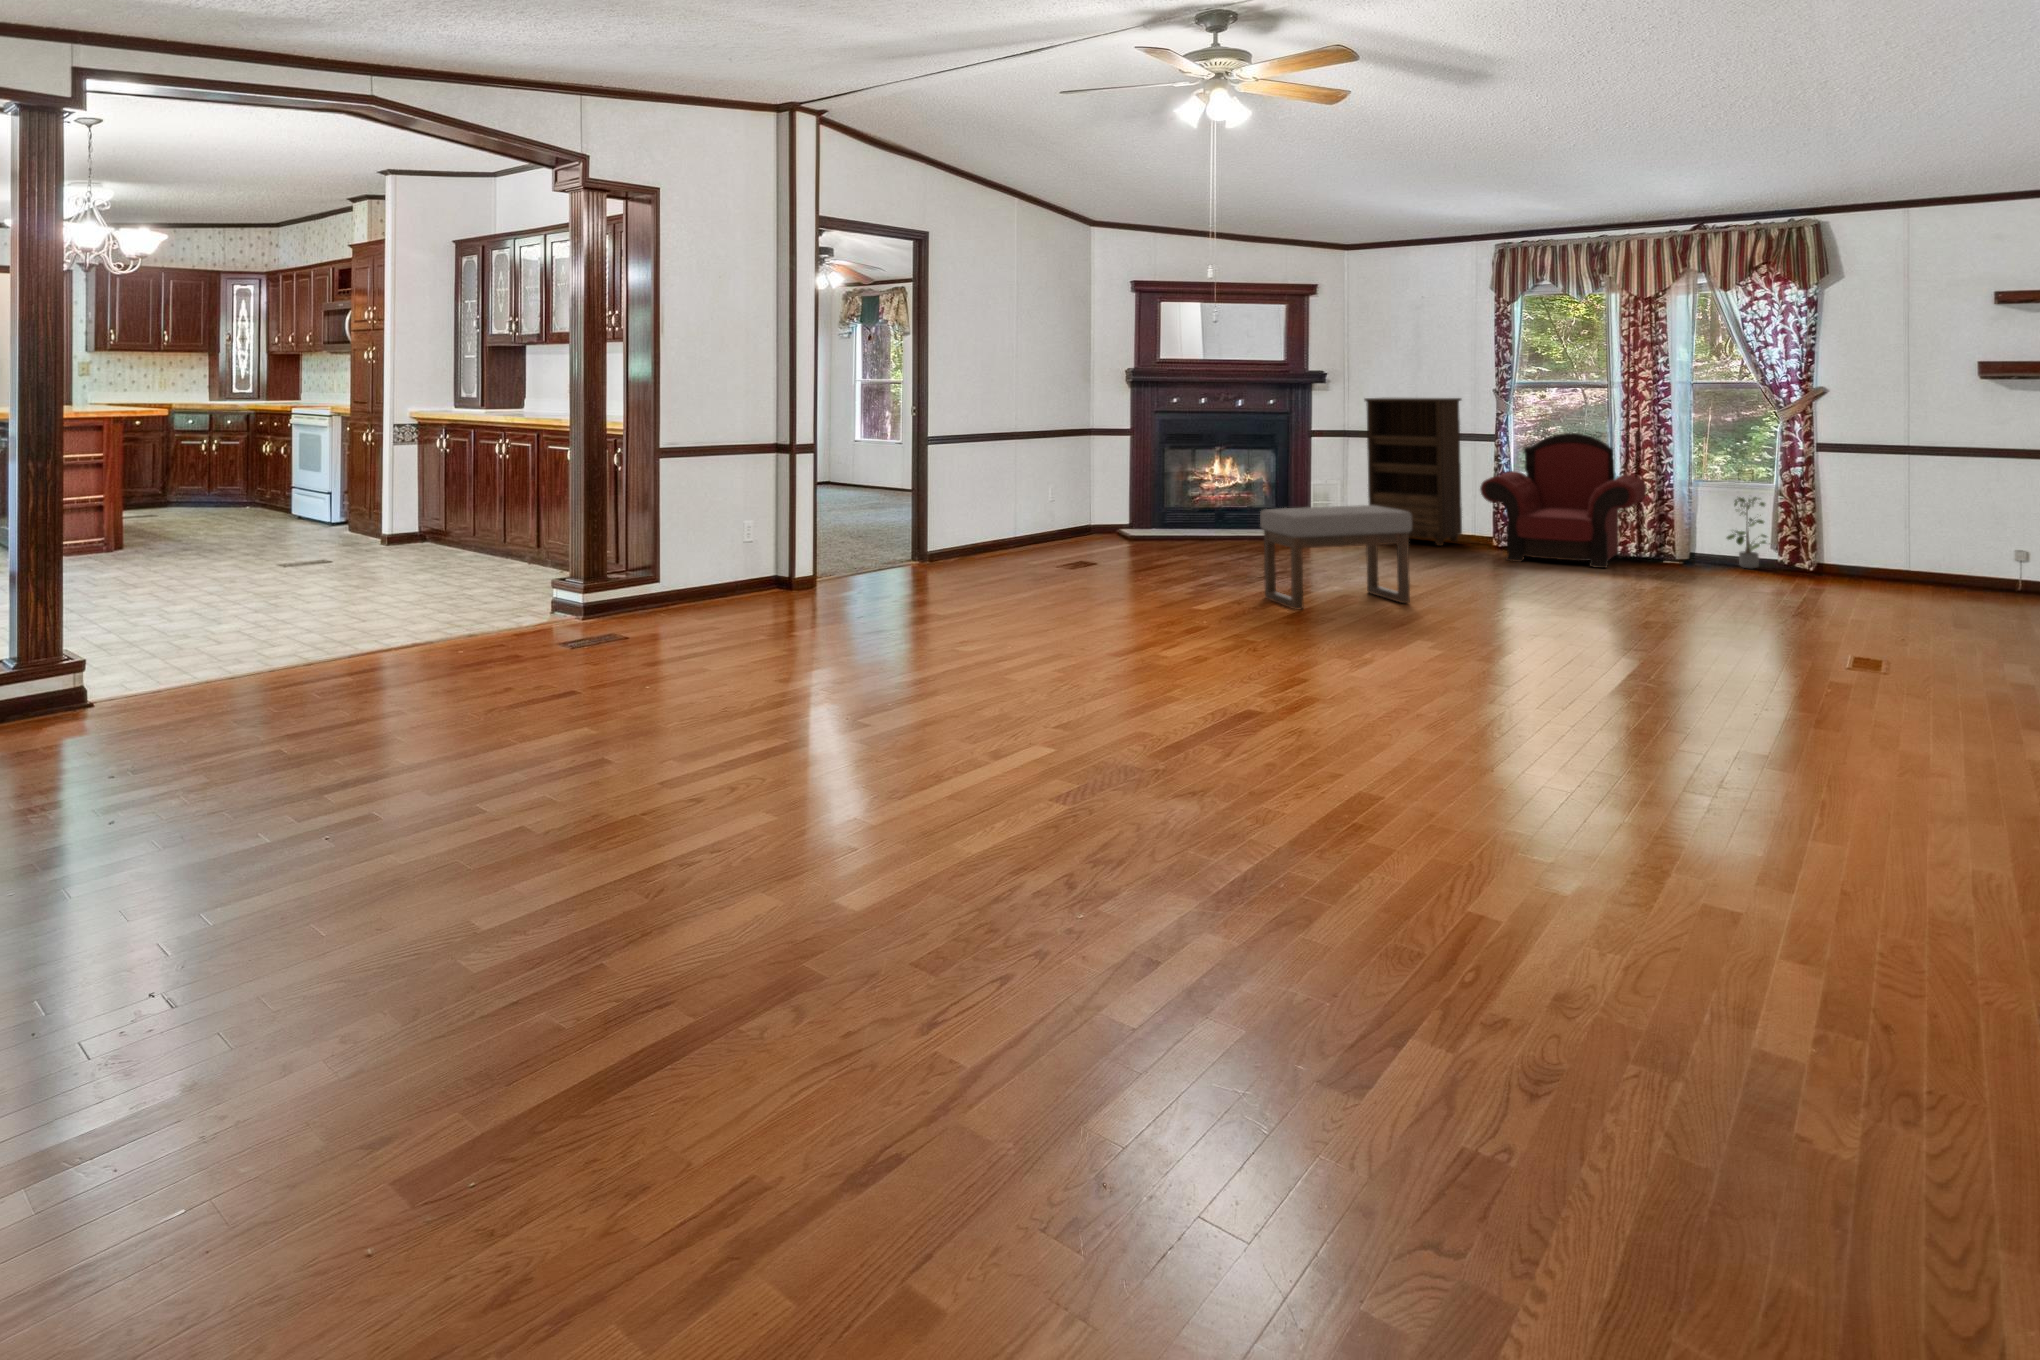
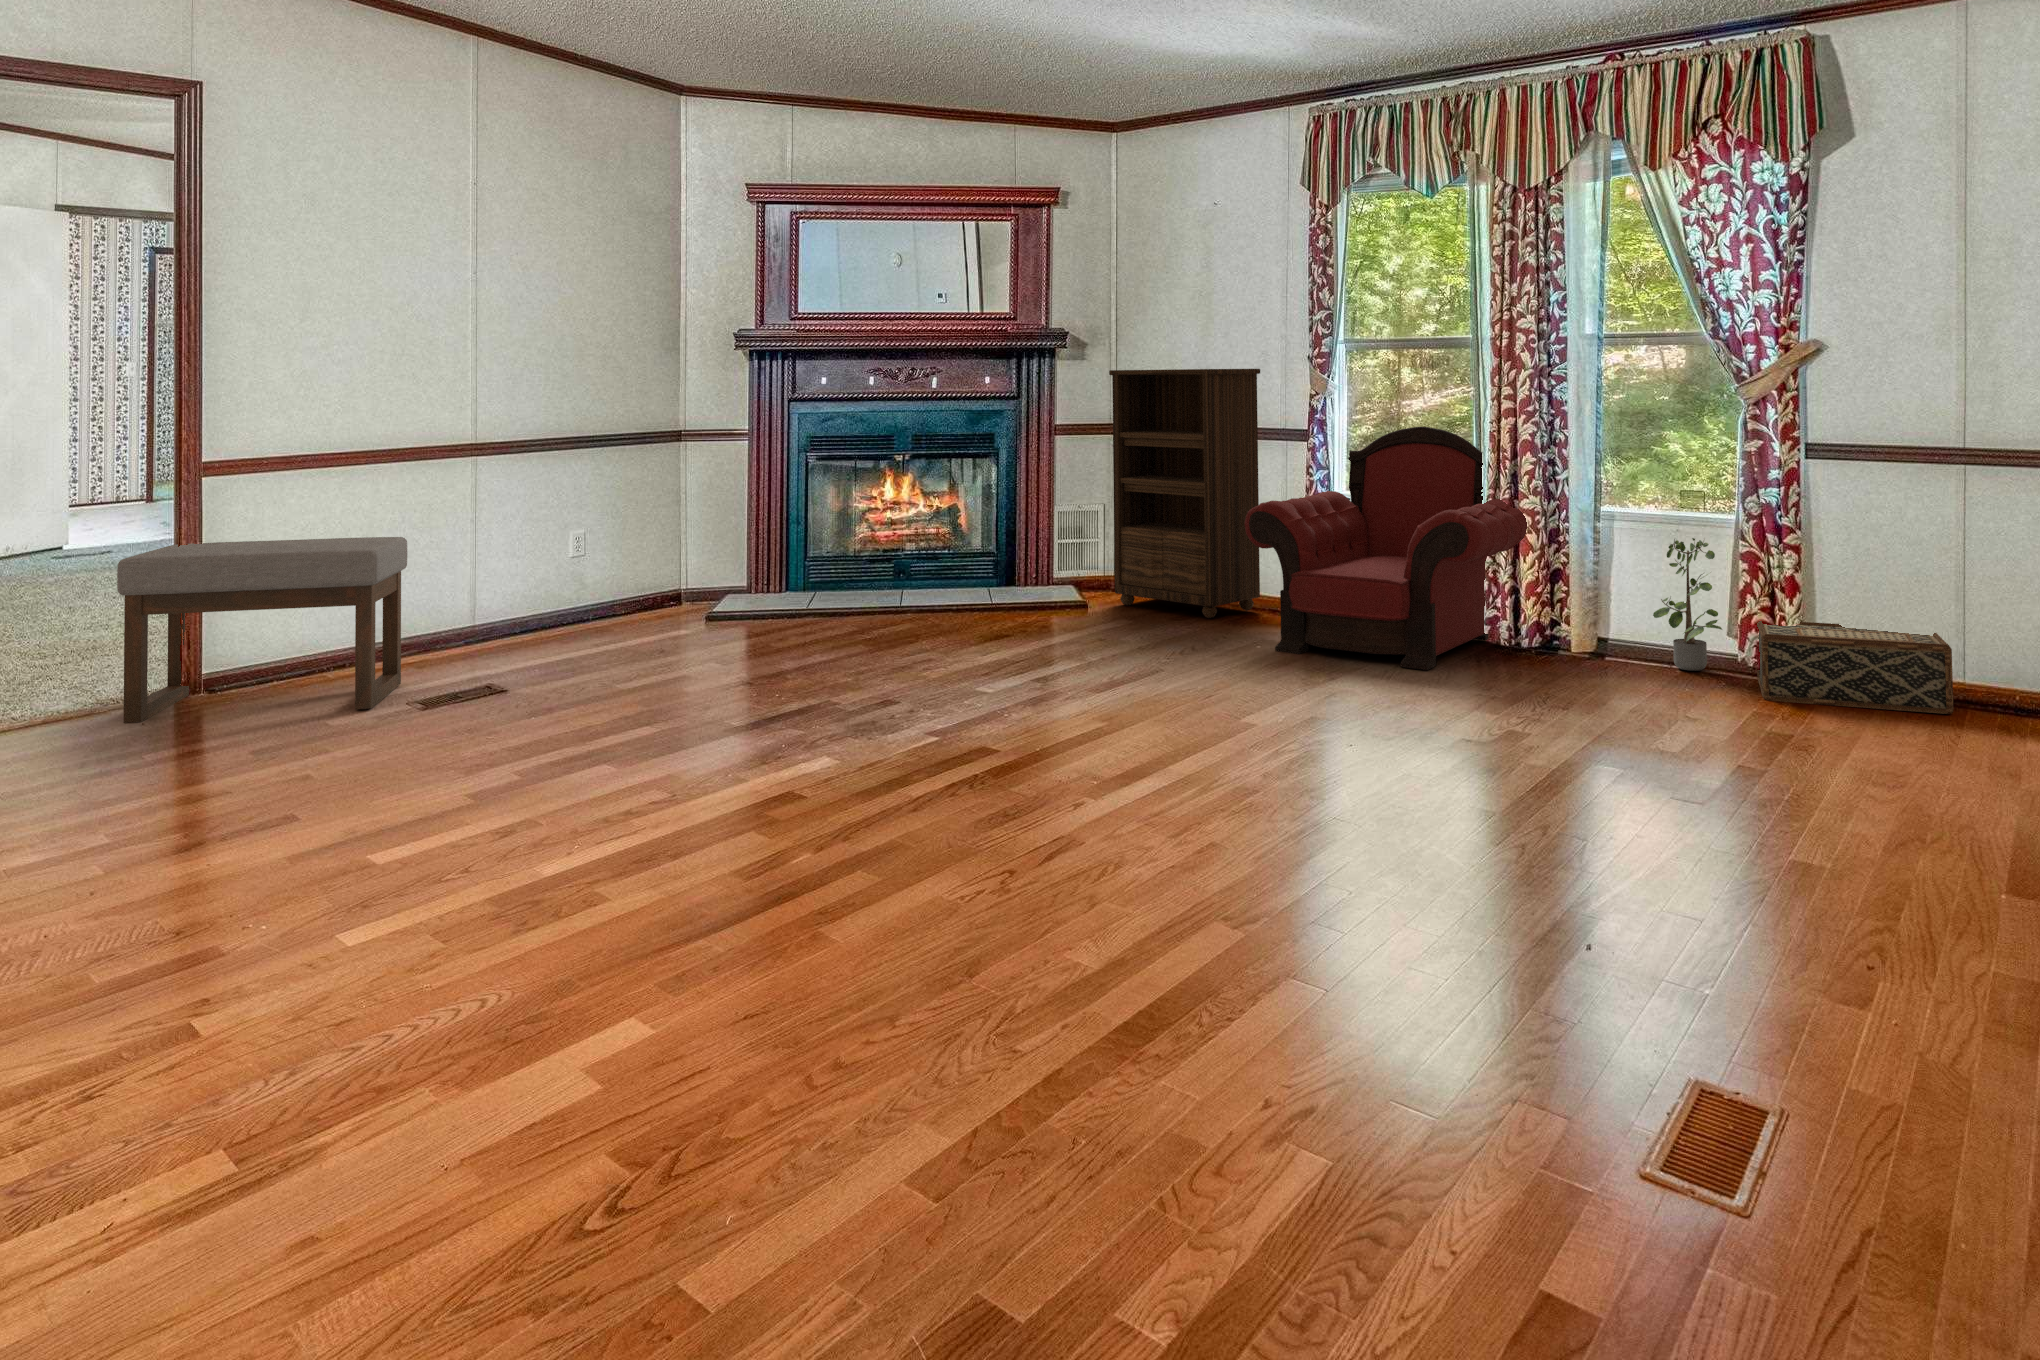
ottoman: present [1260,505,1412,609] -> present [117,537,407,723]
woven basket: none [1790,539,1907,585] -> present [1757,621,1953,714]

